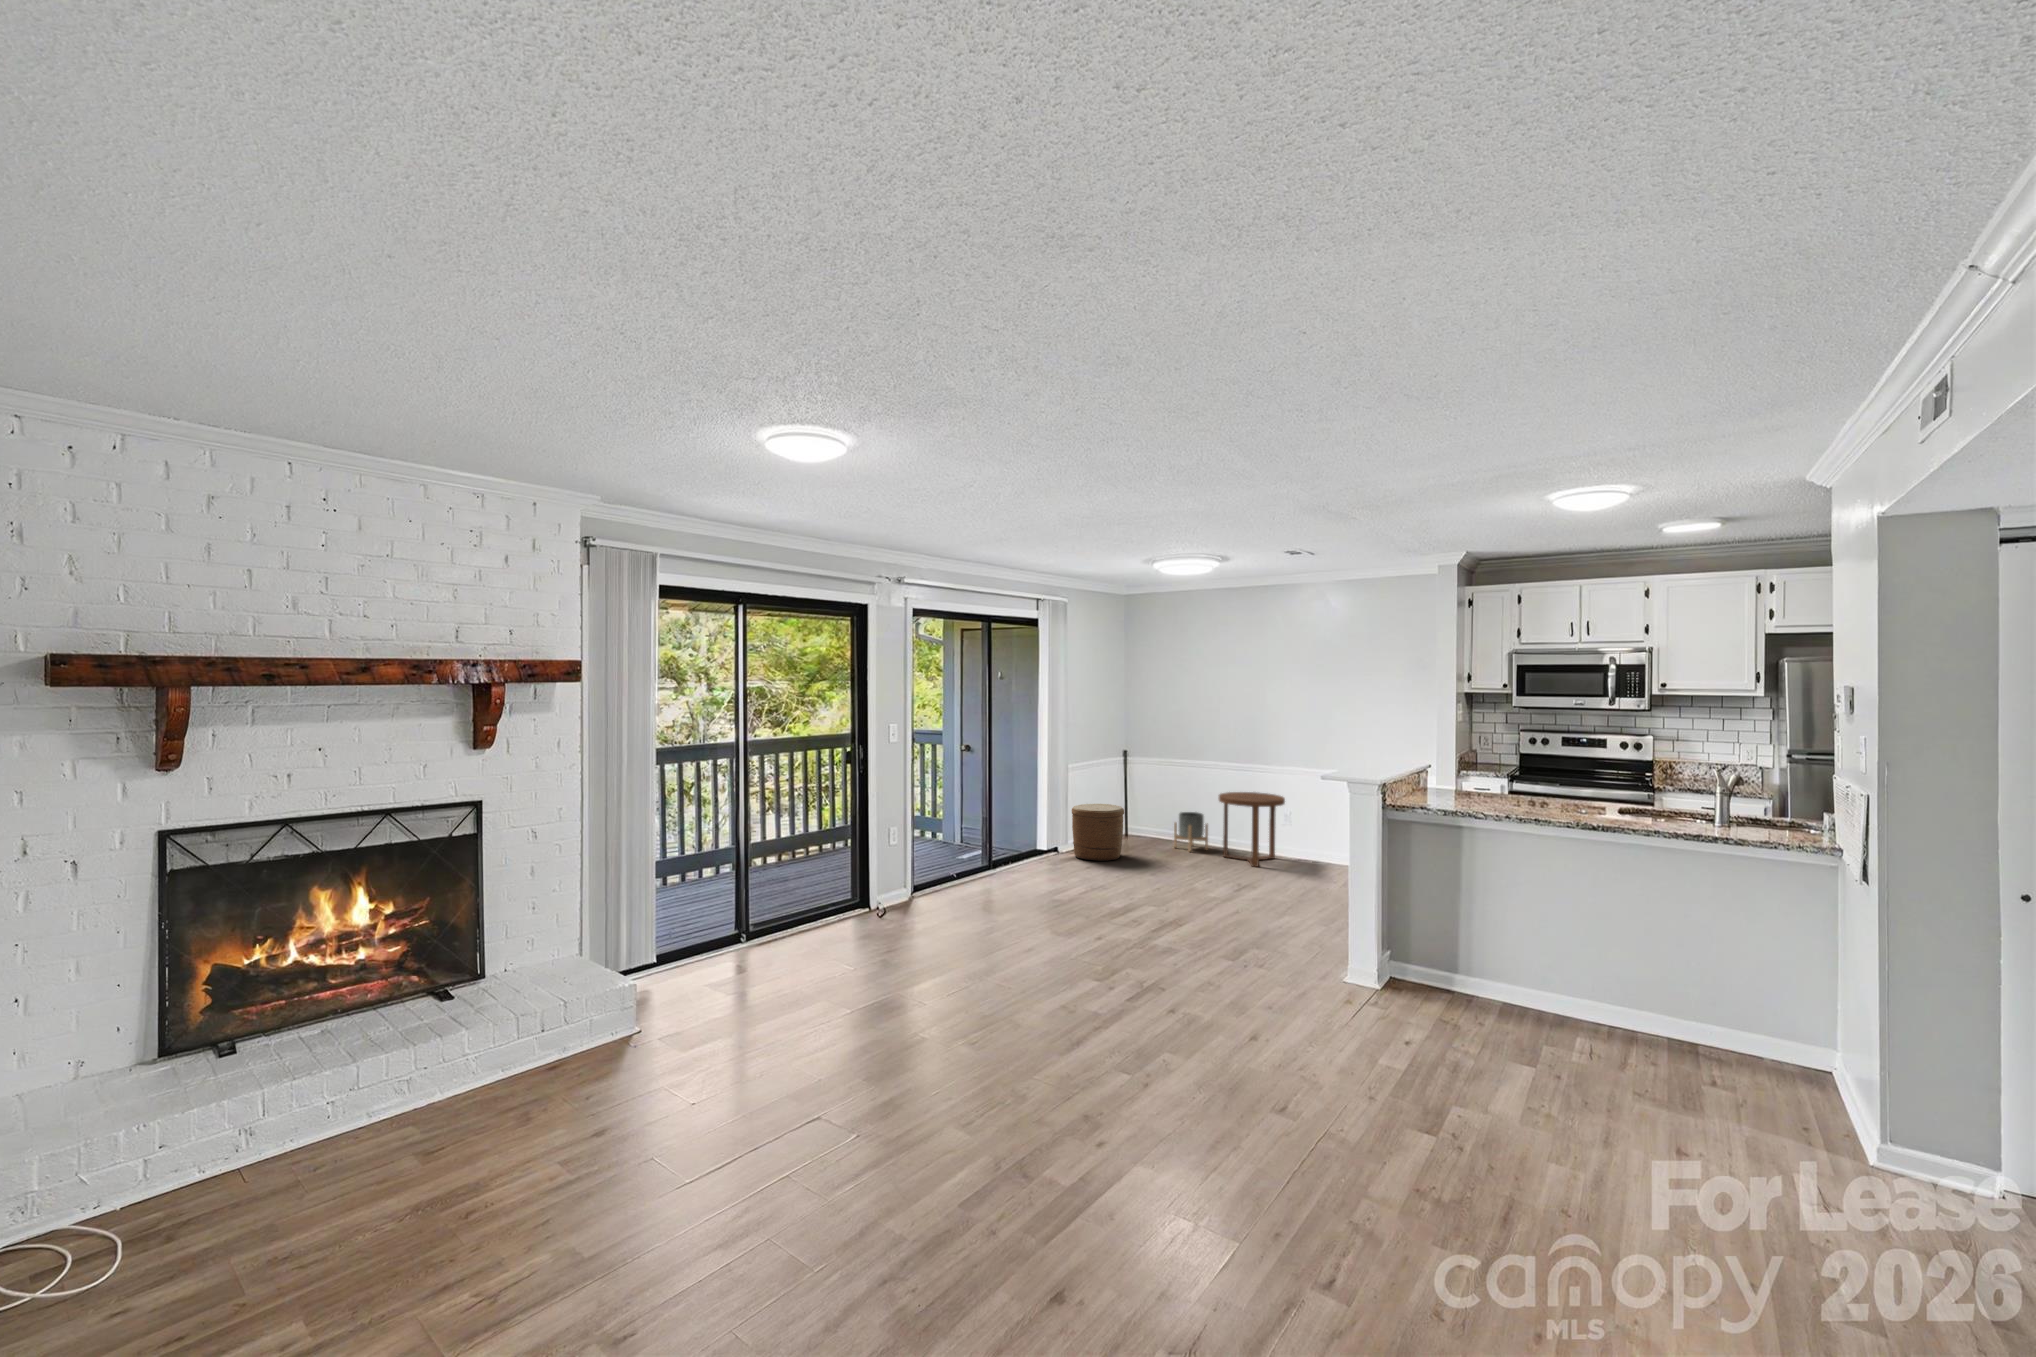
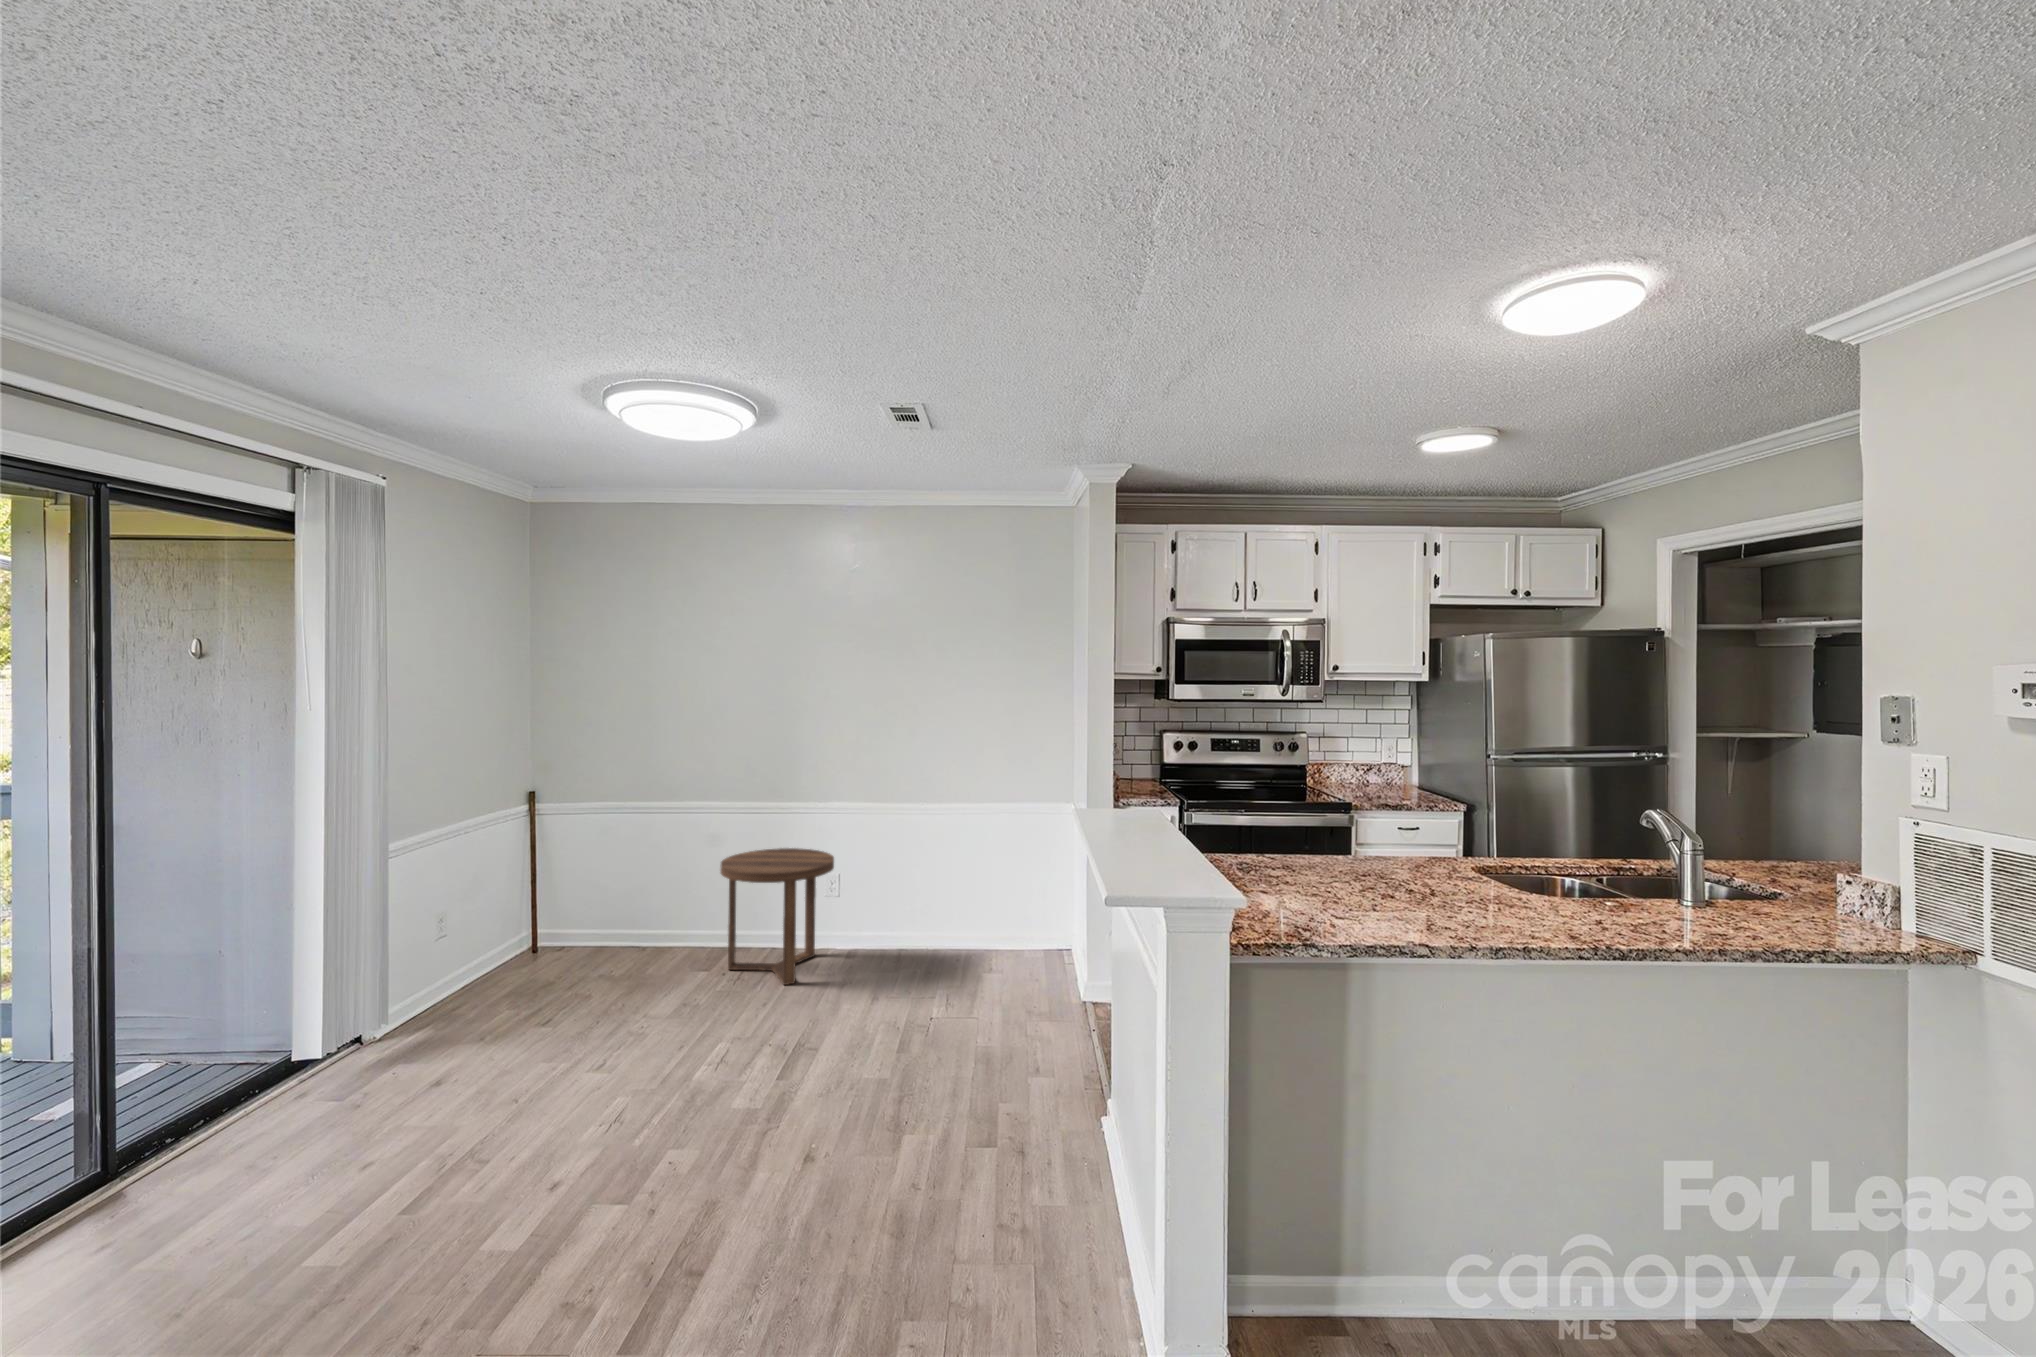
woven basket: present [1072,804,1124,861] -> none [400,908,529,1041]
planter: present [1174,812,1208,852] -> none [633,892,697,969]

